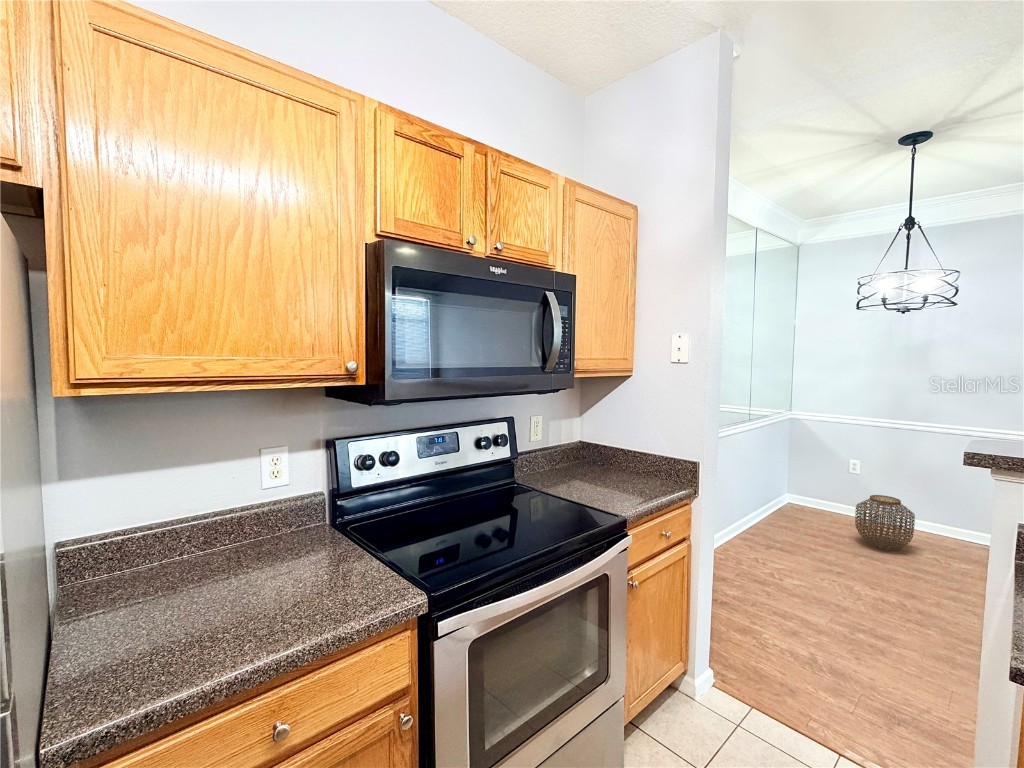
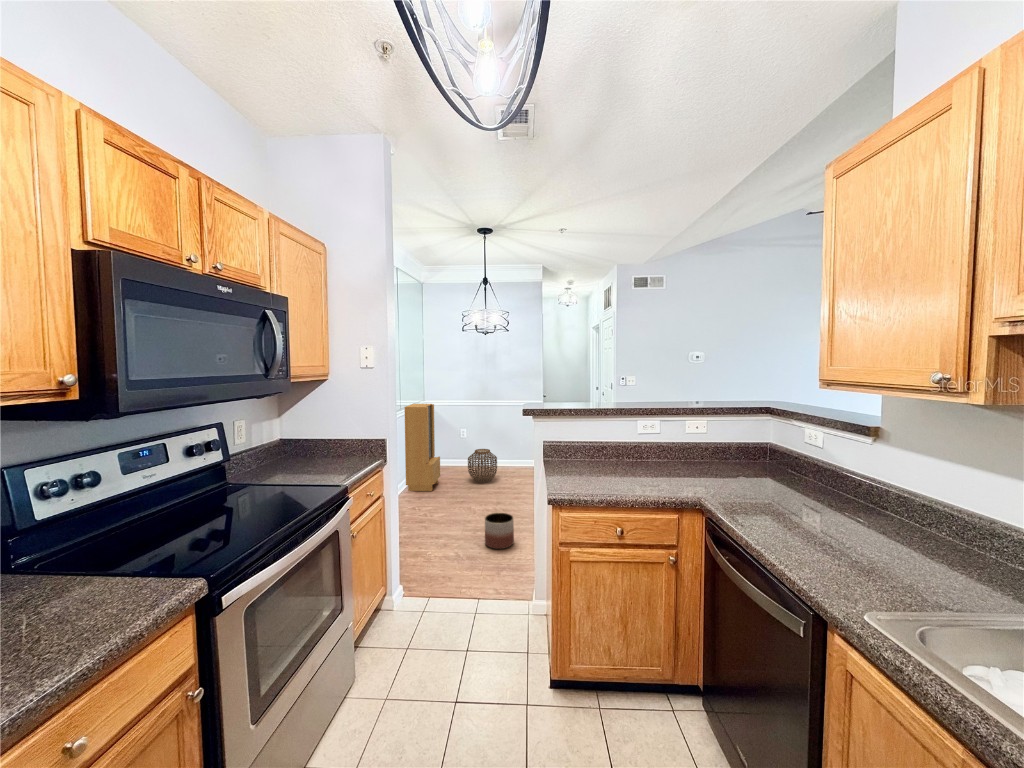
storage cabinet: none [750,414,807,541] -> present [405,404,440,491]
planter: none [869,610,934,680] -> present [485,513,514,549]

